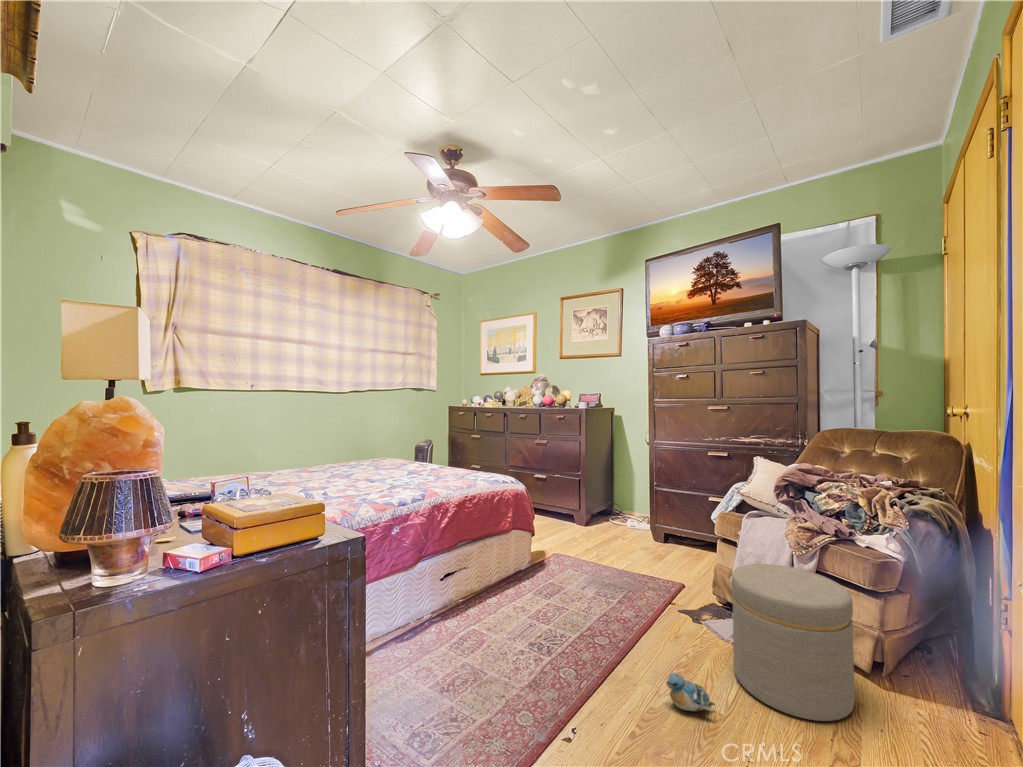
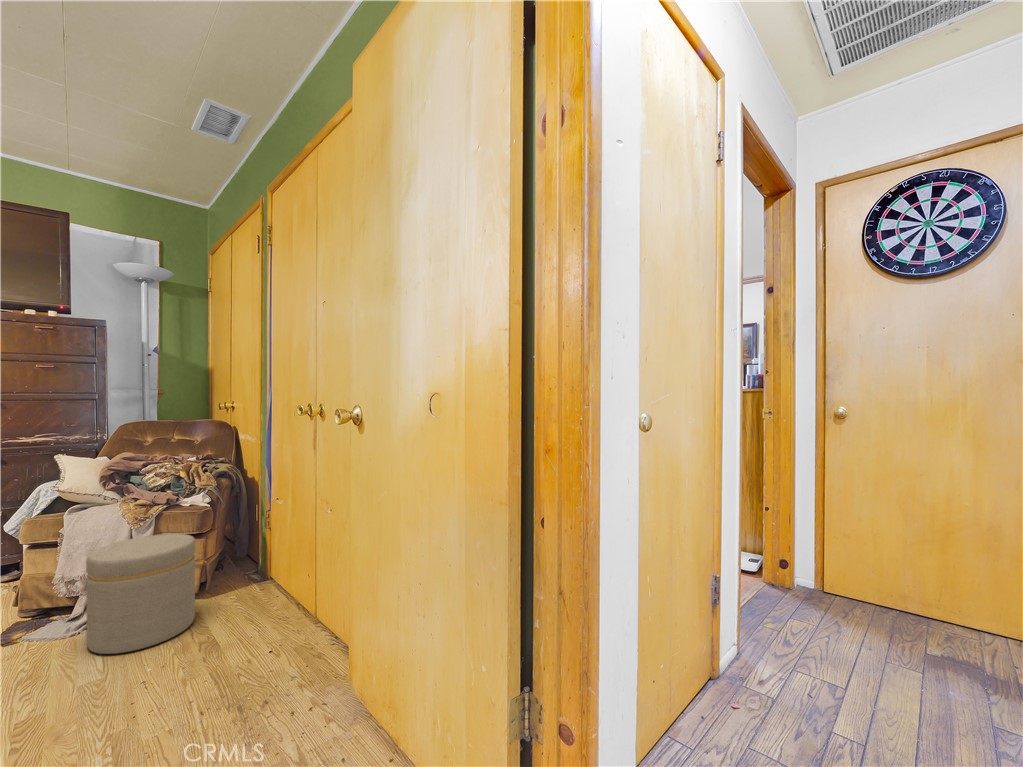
plush toy: present [666,673,715,711] -> none [39,669,98,702]

